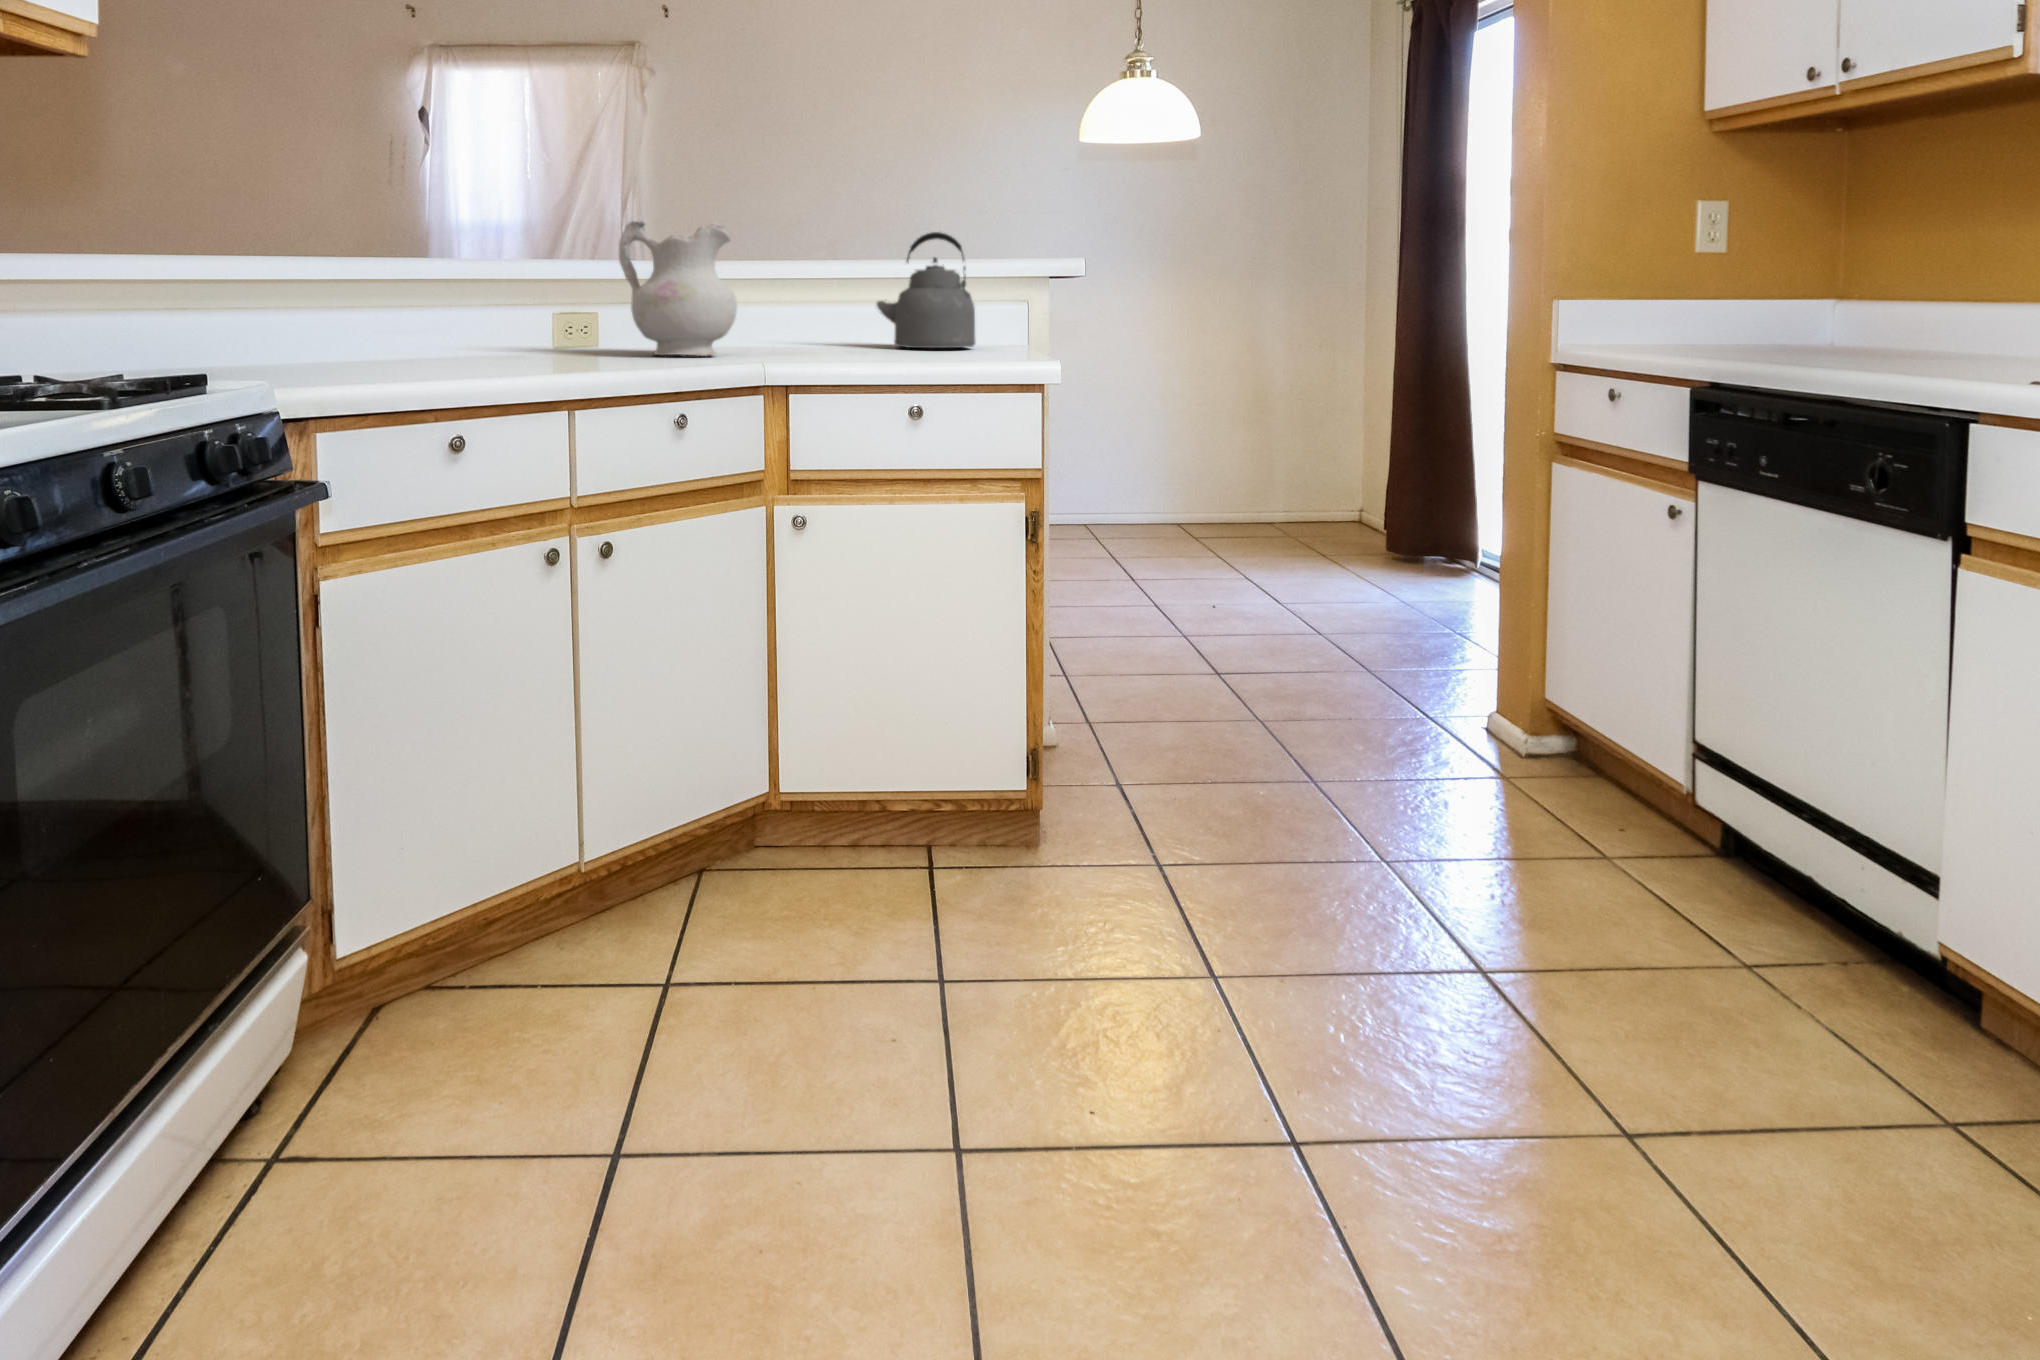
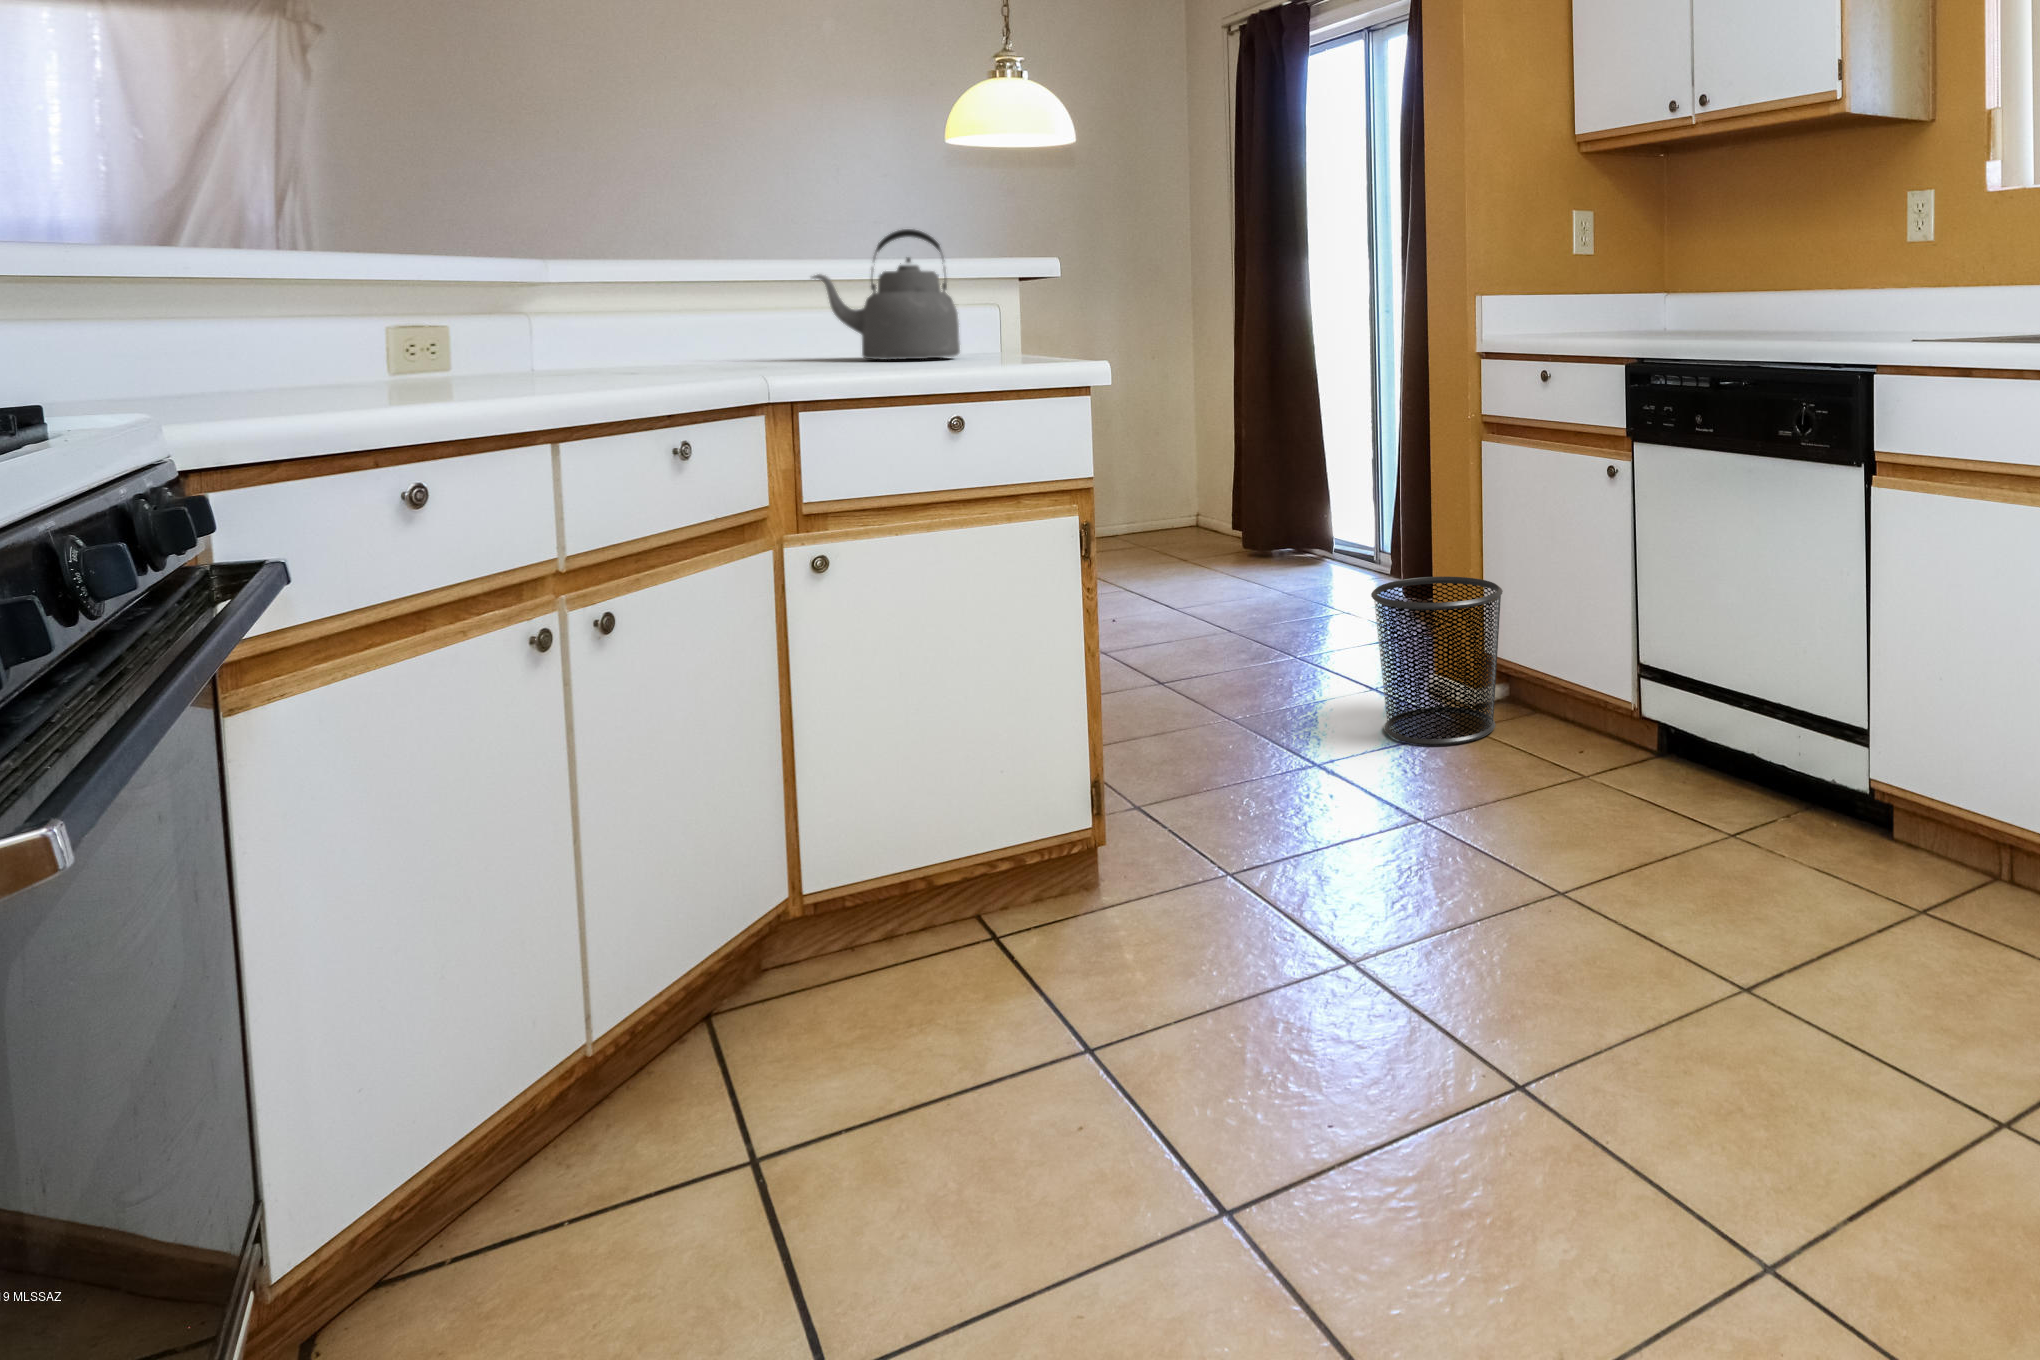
ceramic pitcher: present [619,221,737,356] -> none [517,206,698,379]
waste bin: none [1394,610,1550,799] -> present [1371,577,1503,745]

